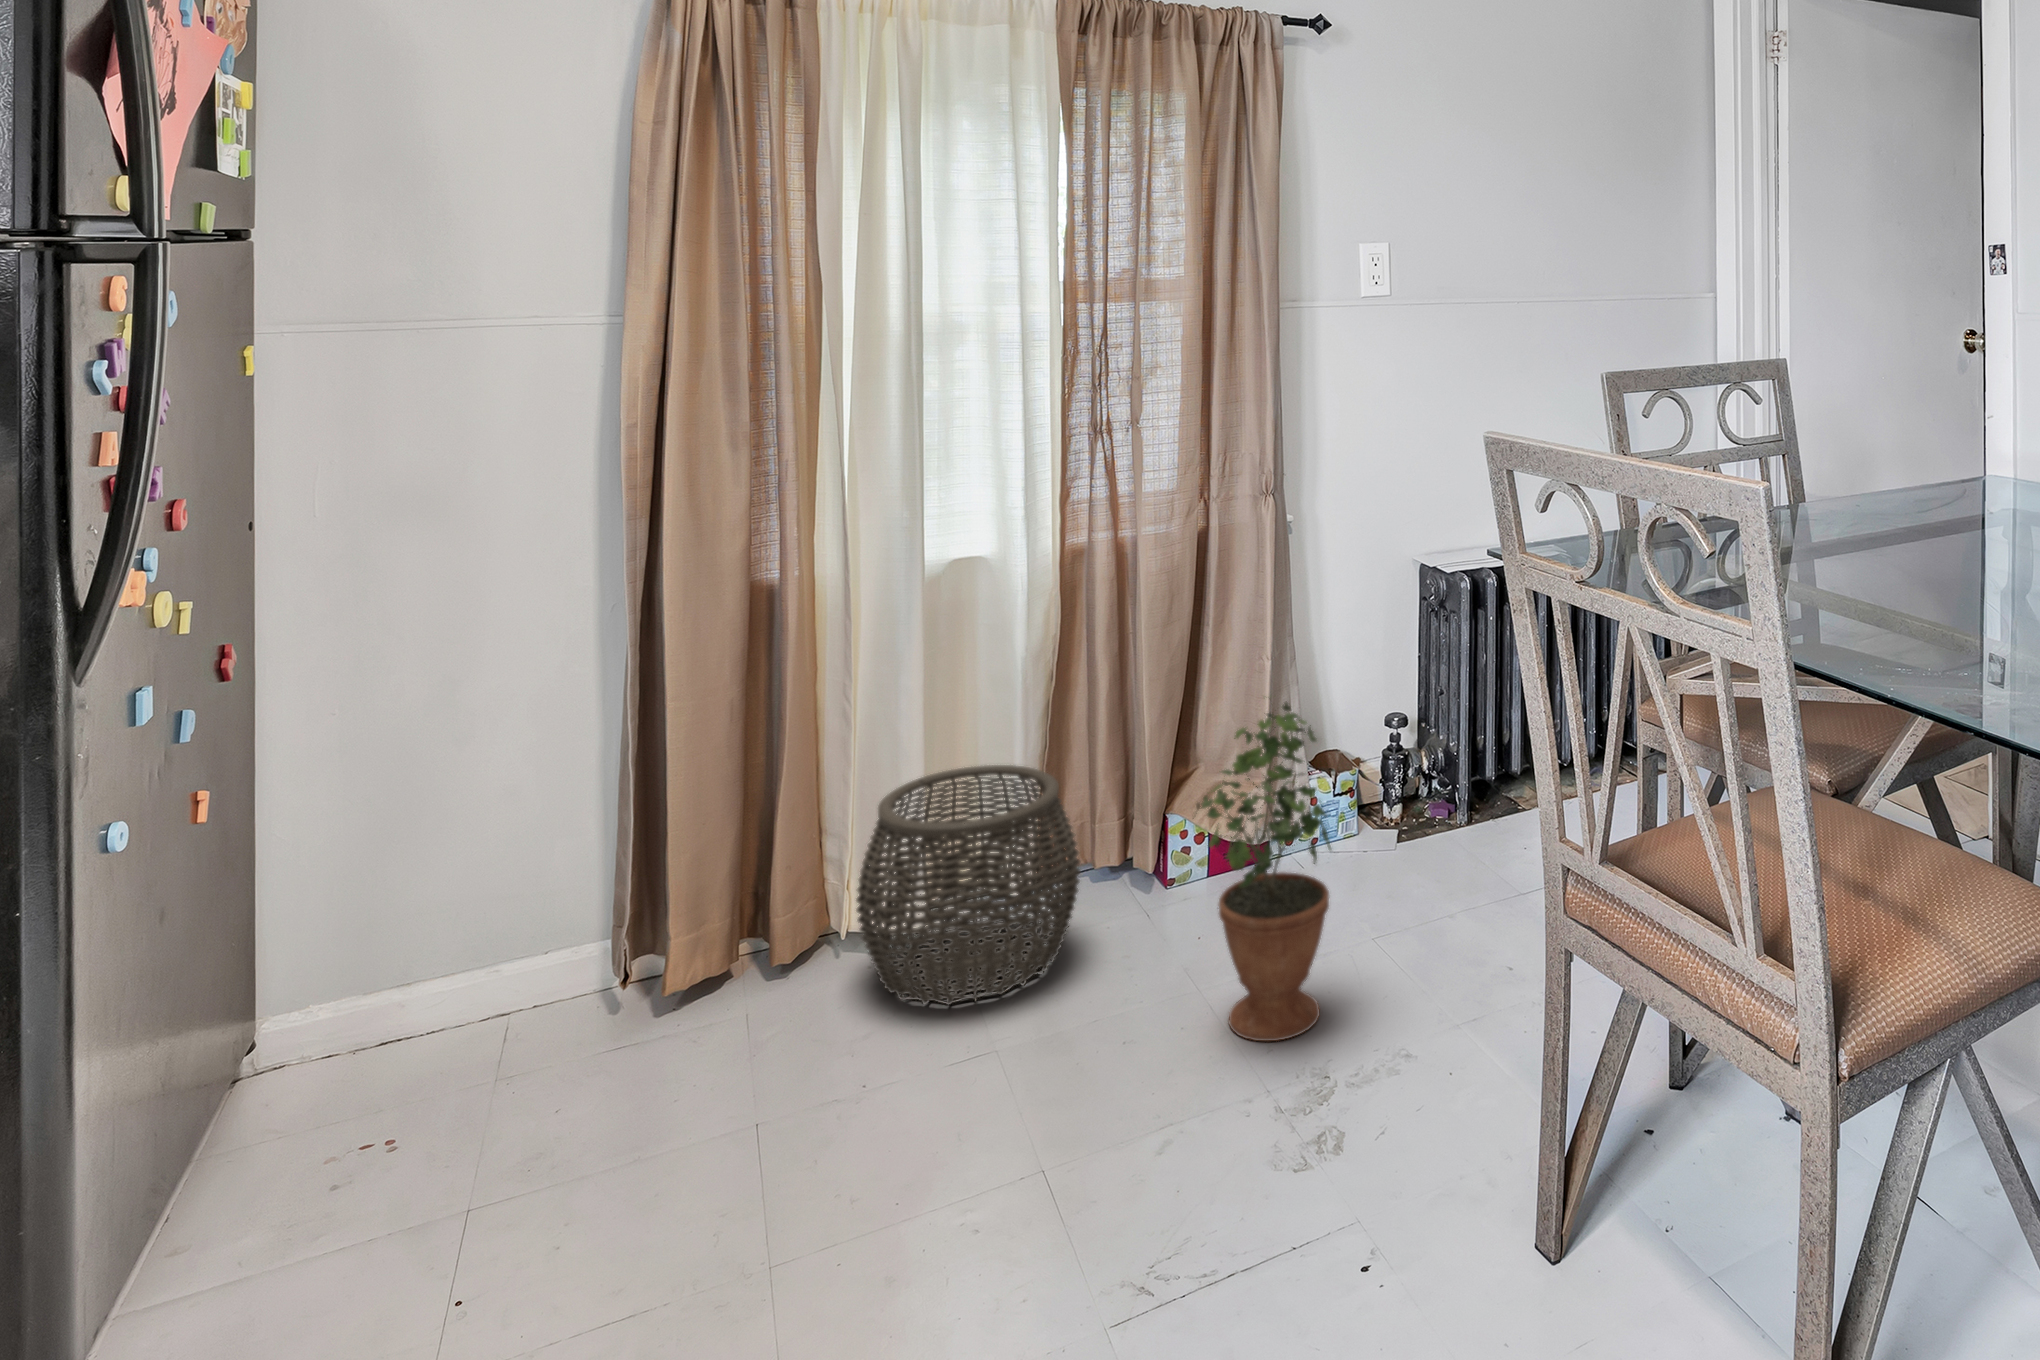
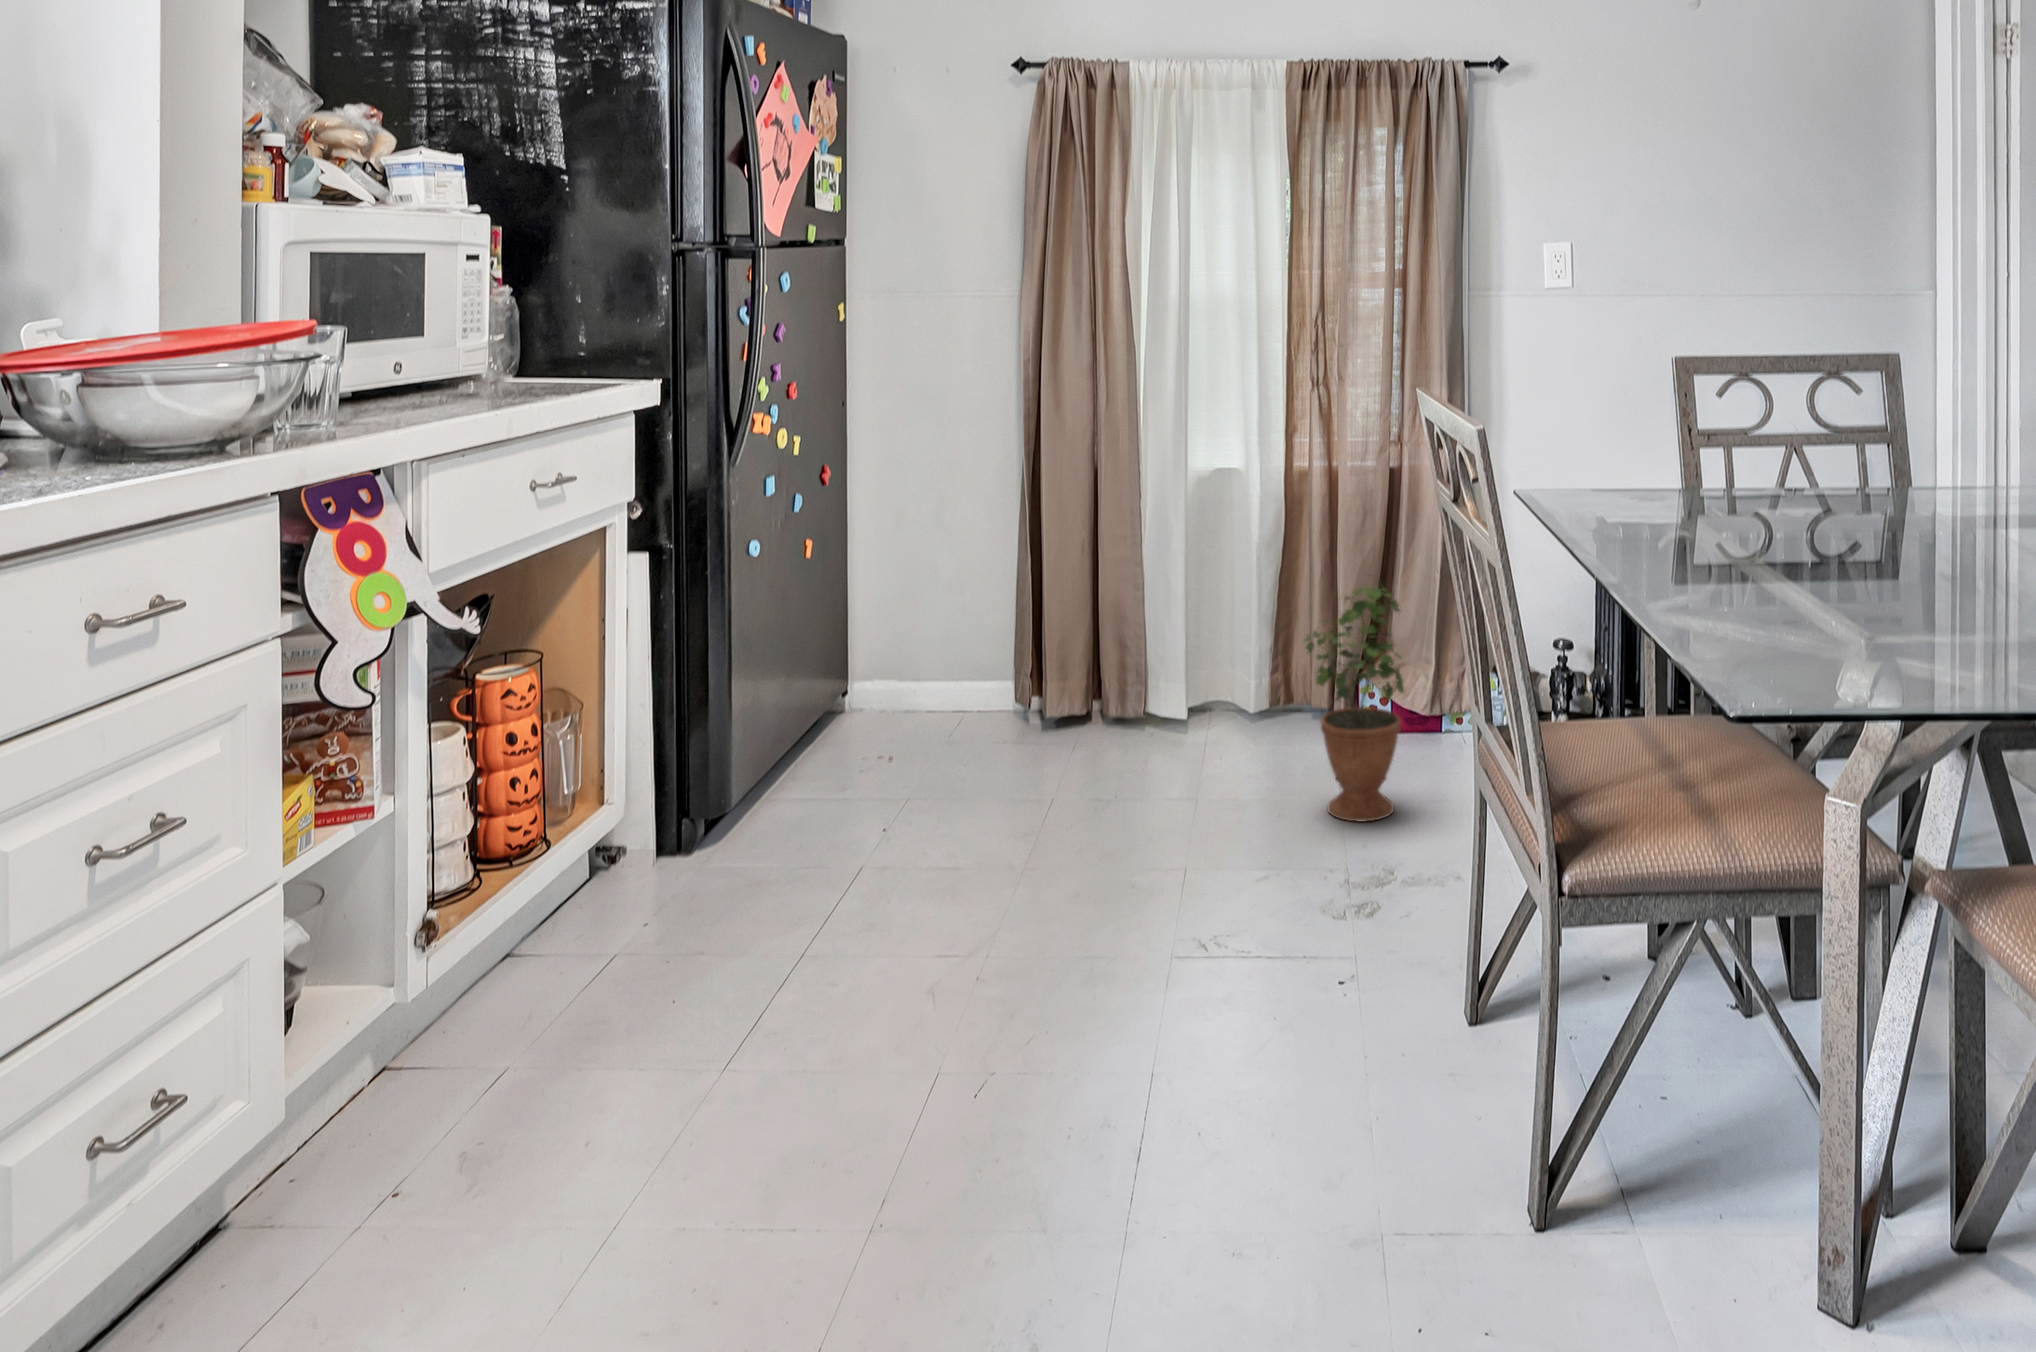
woven basket: present [856,765,1080,1005] -> none [1128,613,1273,764]

